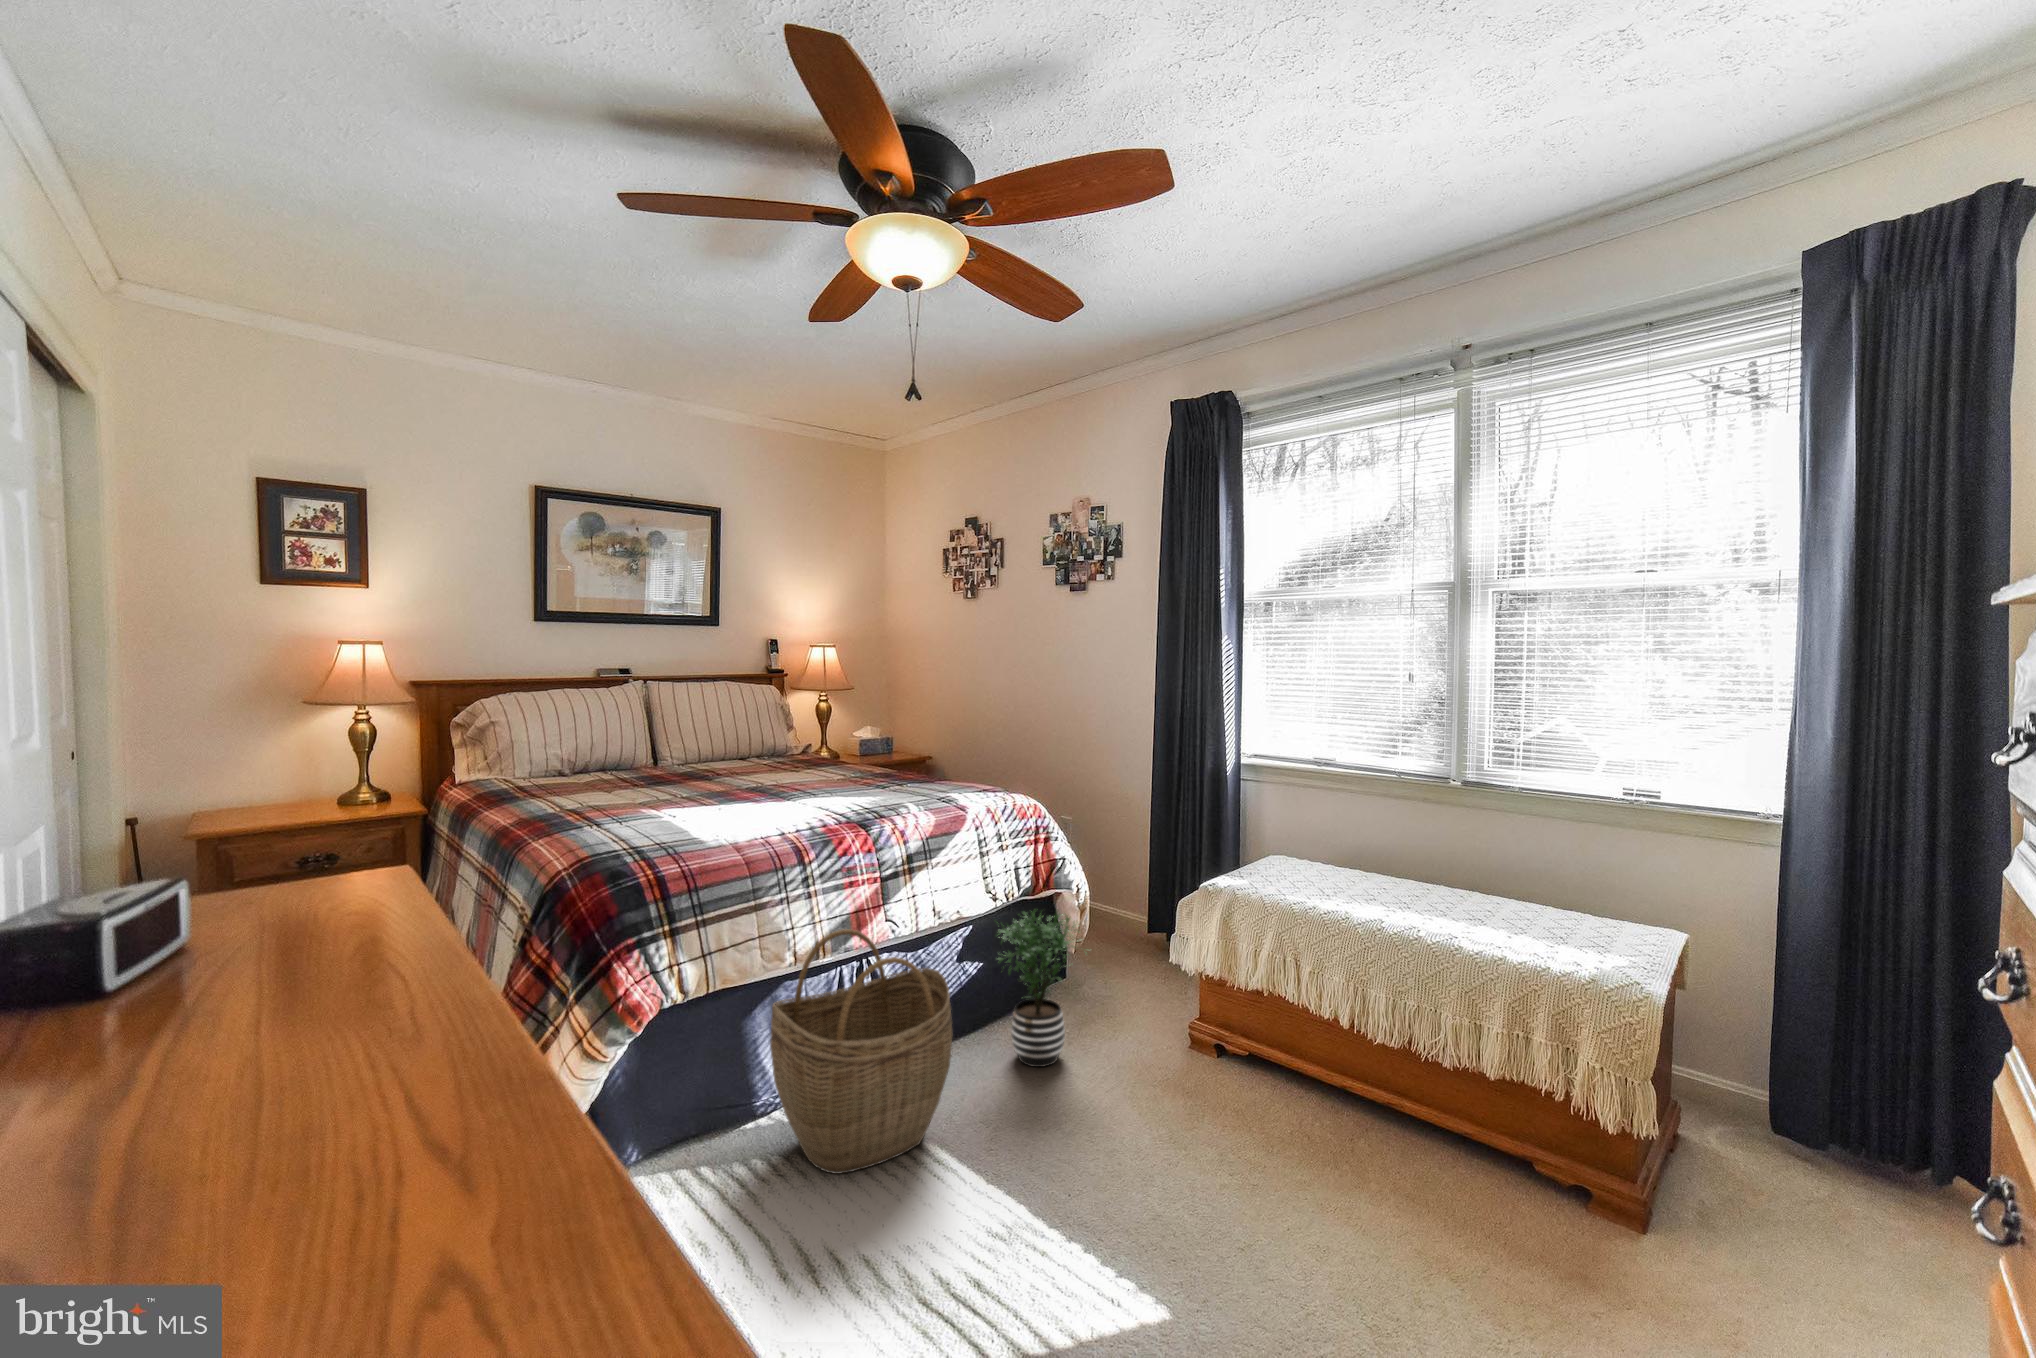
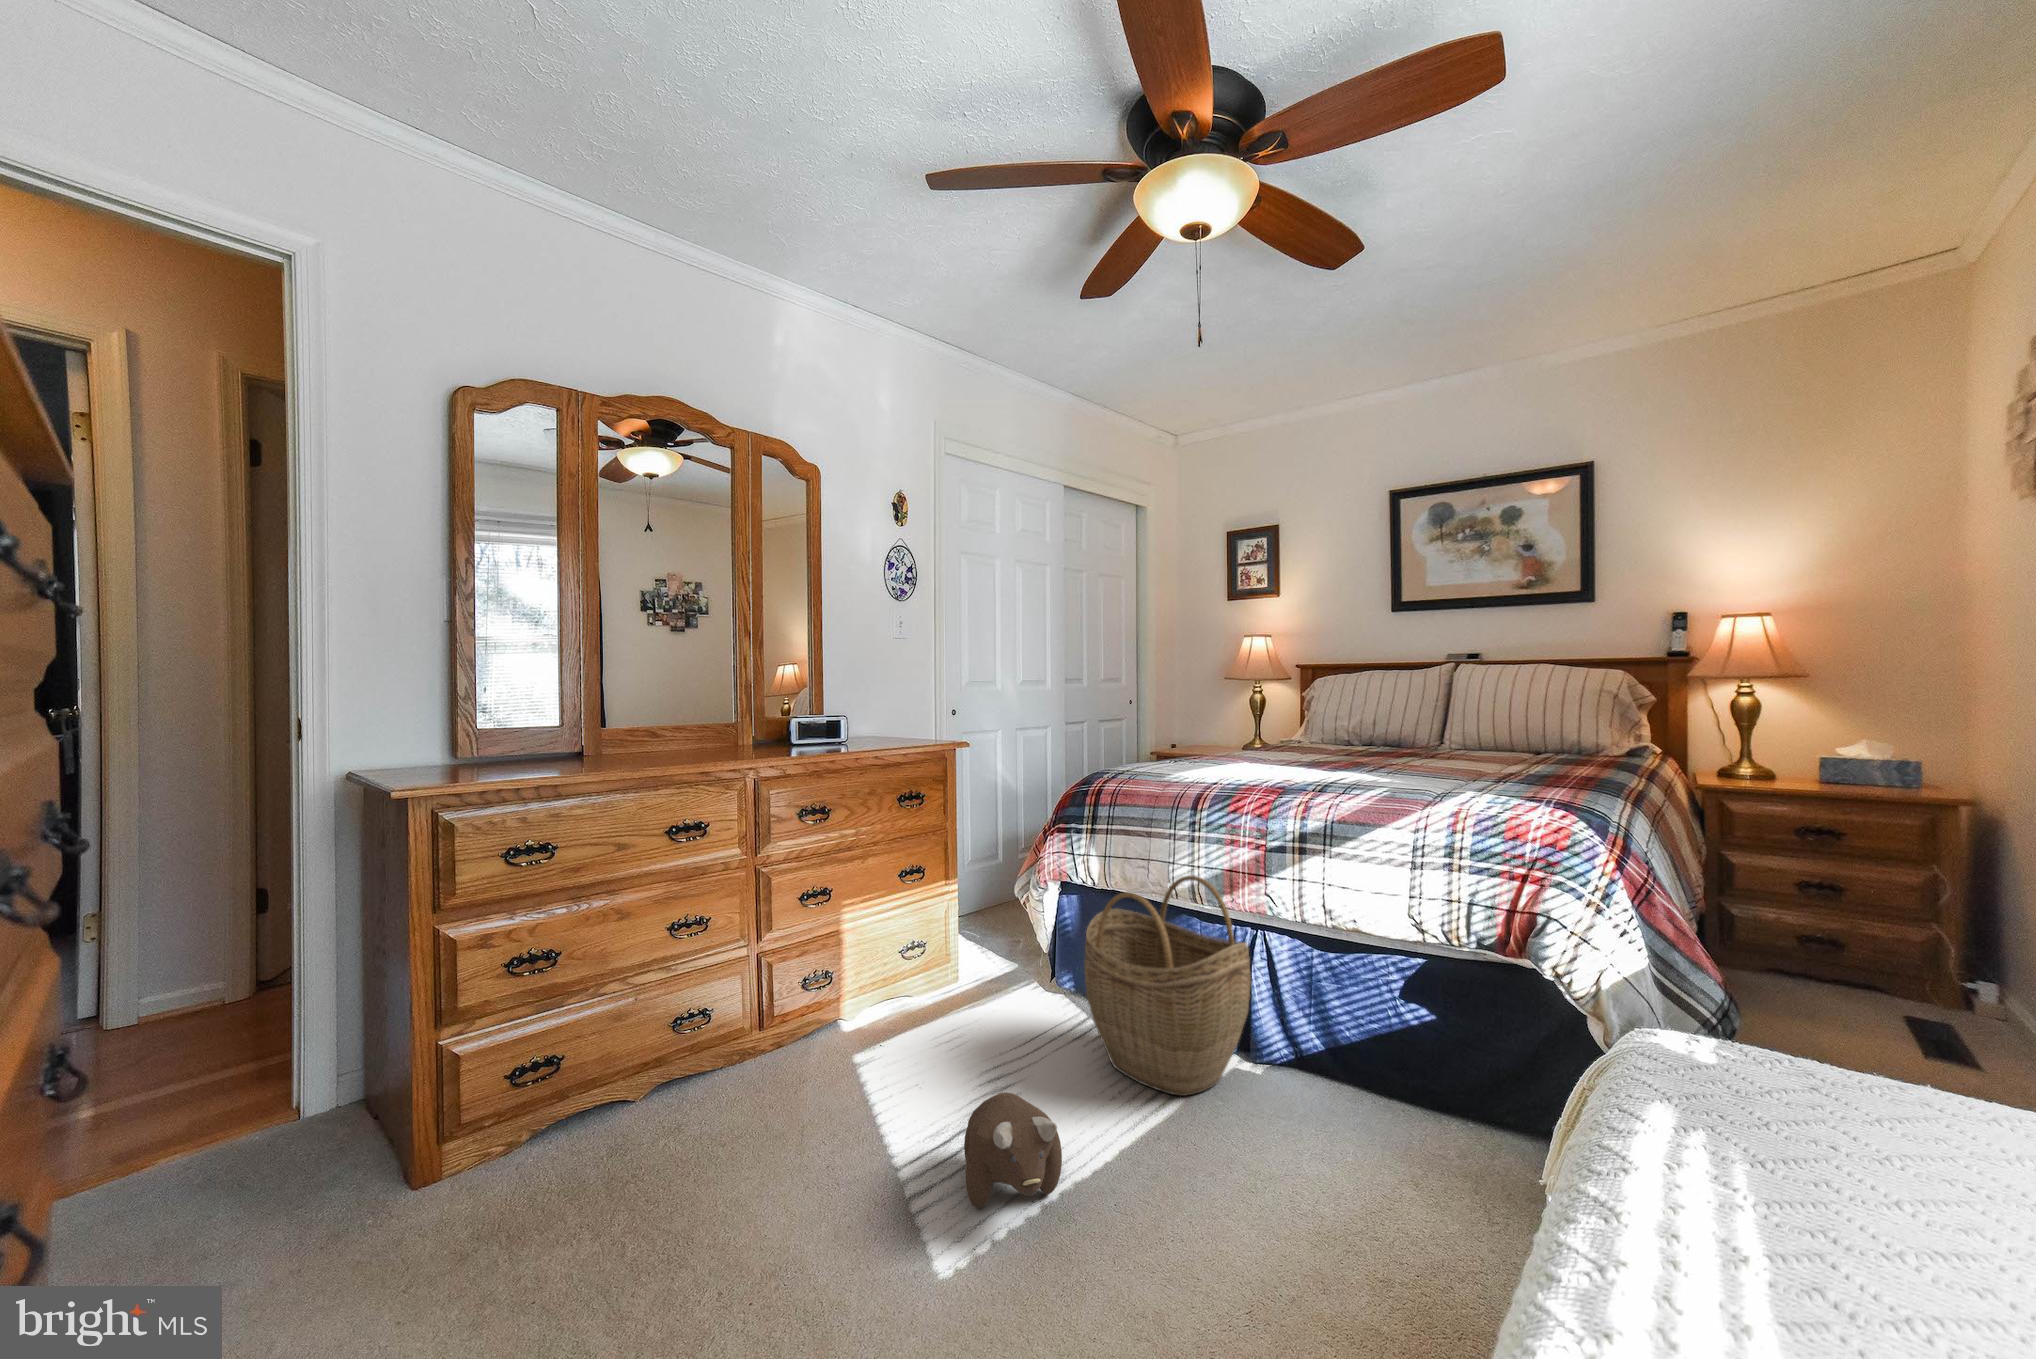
potted plant: present [998,909,1087,1067] -> none [1339,947,1501,1171]
plush toy: none [986,1152,1141,1302] -> present [964,1093,1062,1208]

